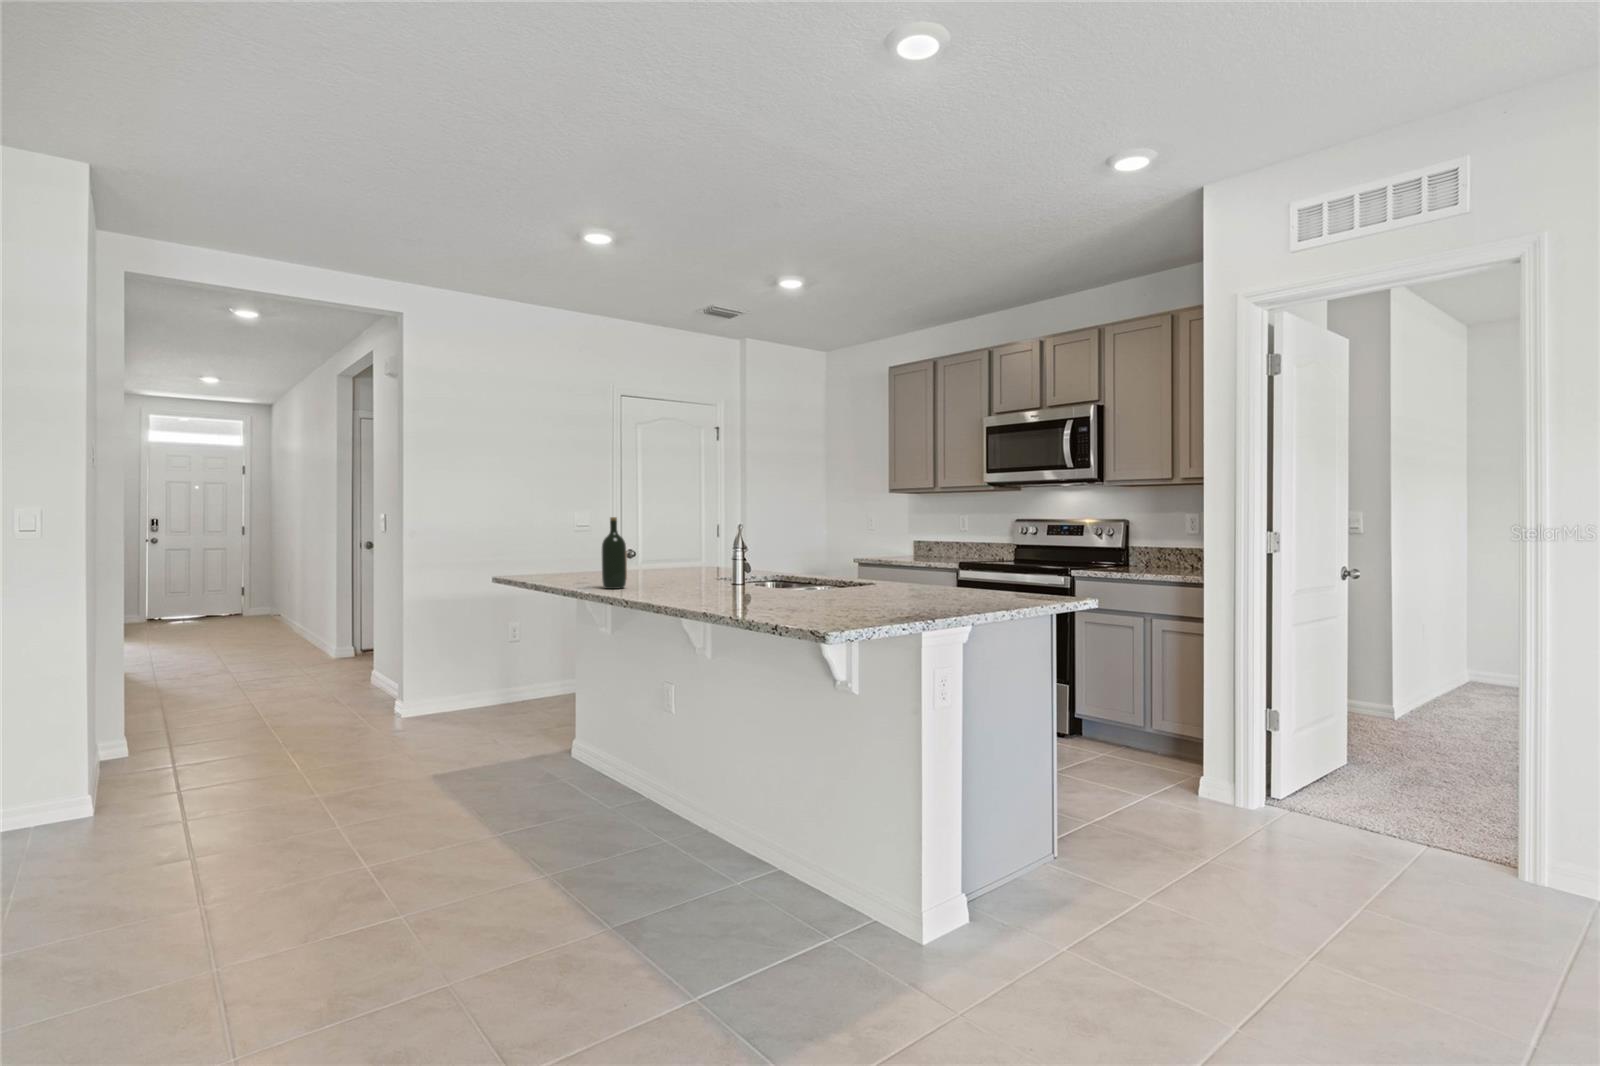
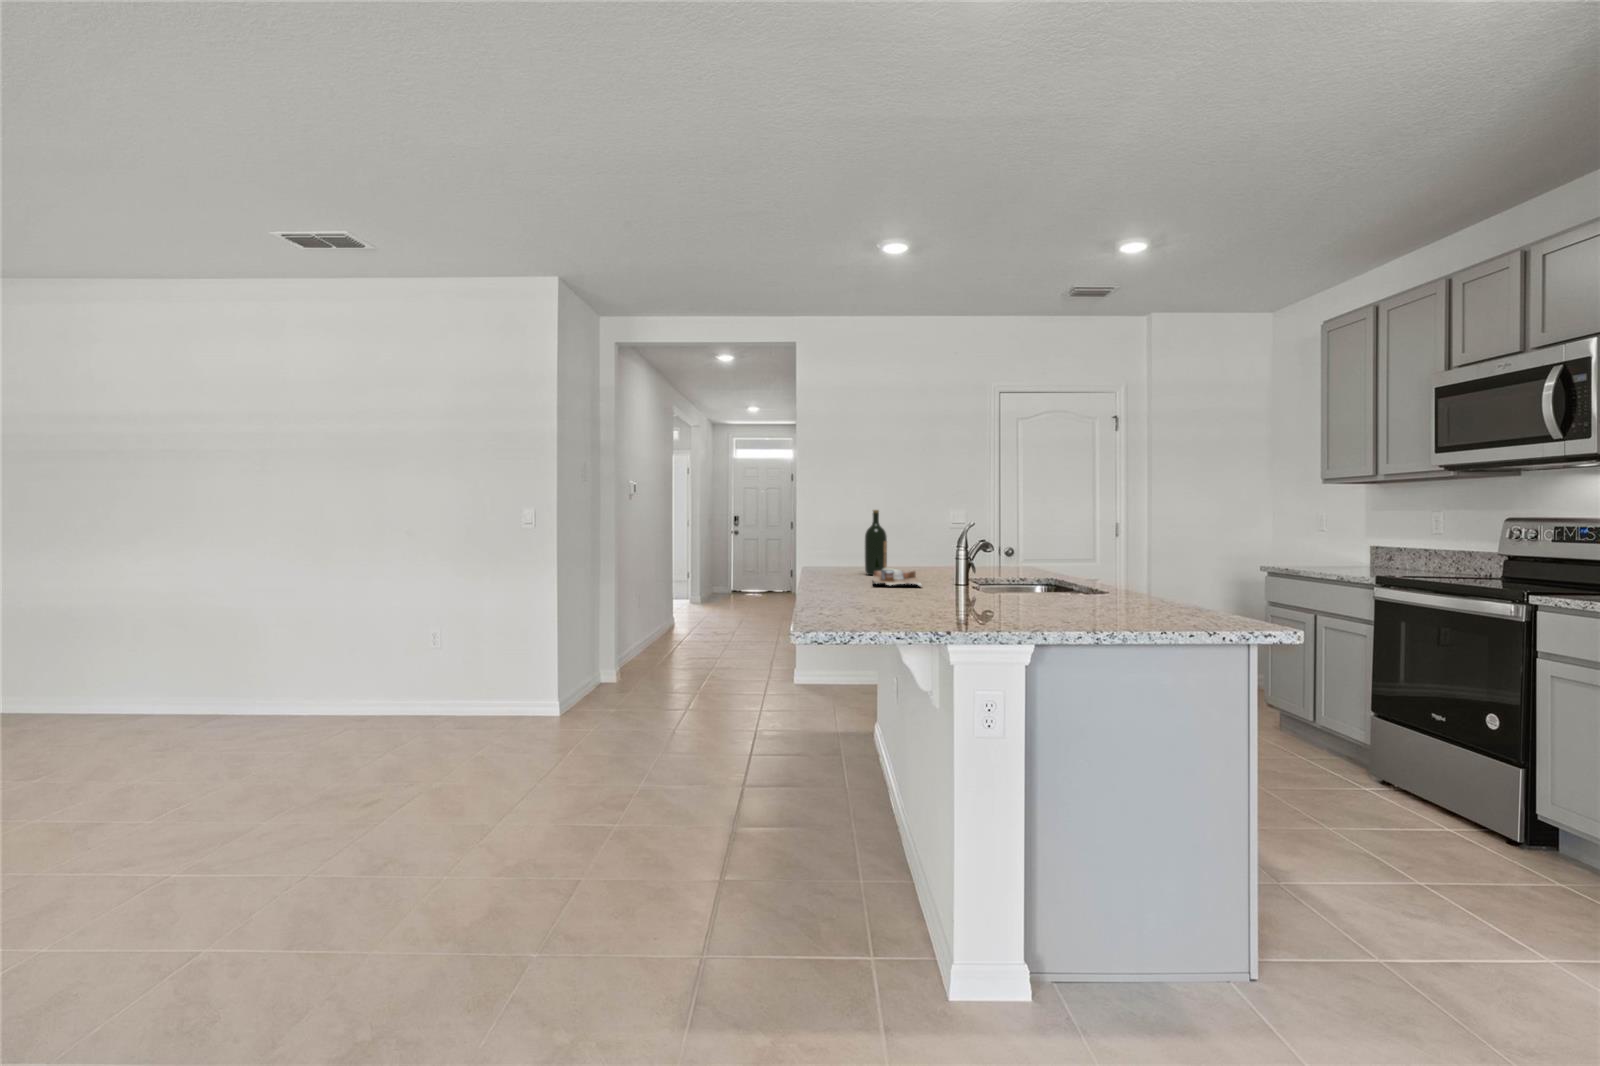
cutting board: none [640,580,730,600] -> present [873,568,922,587]

